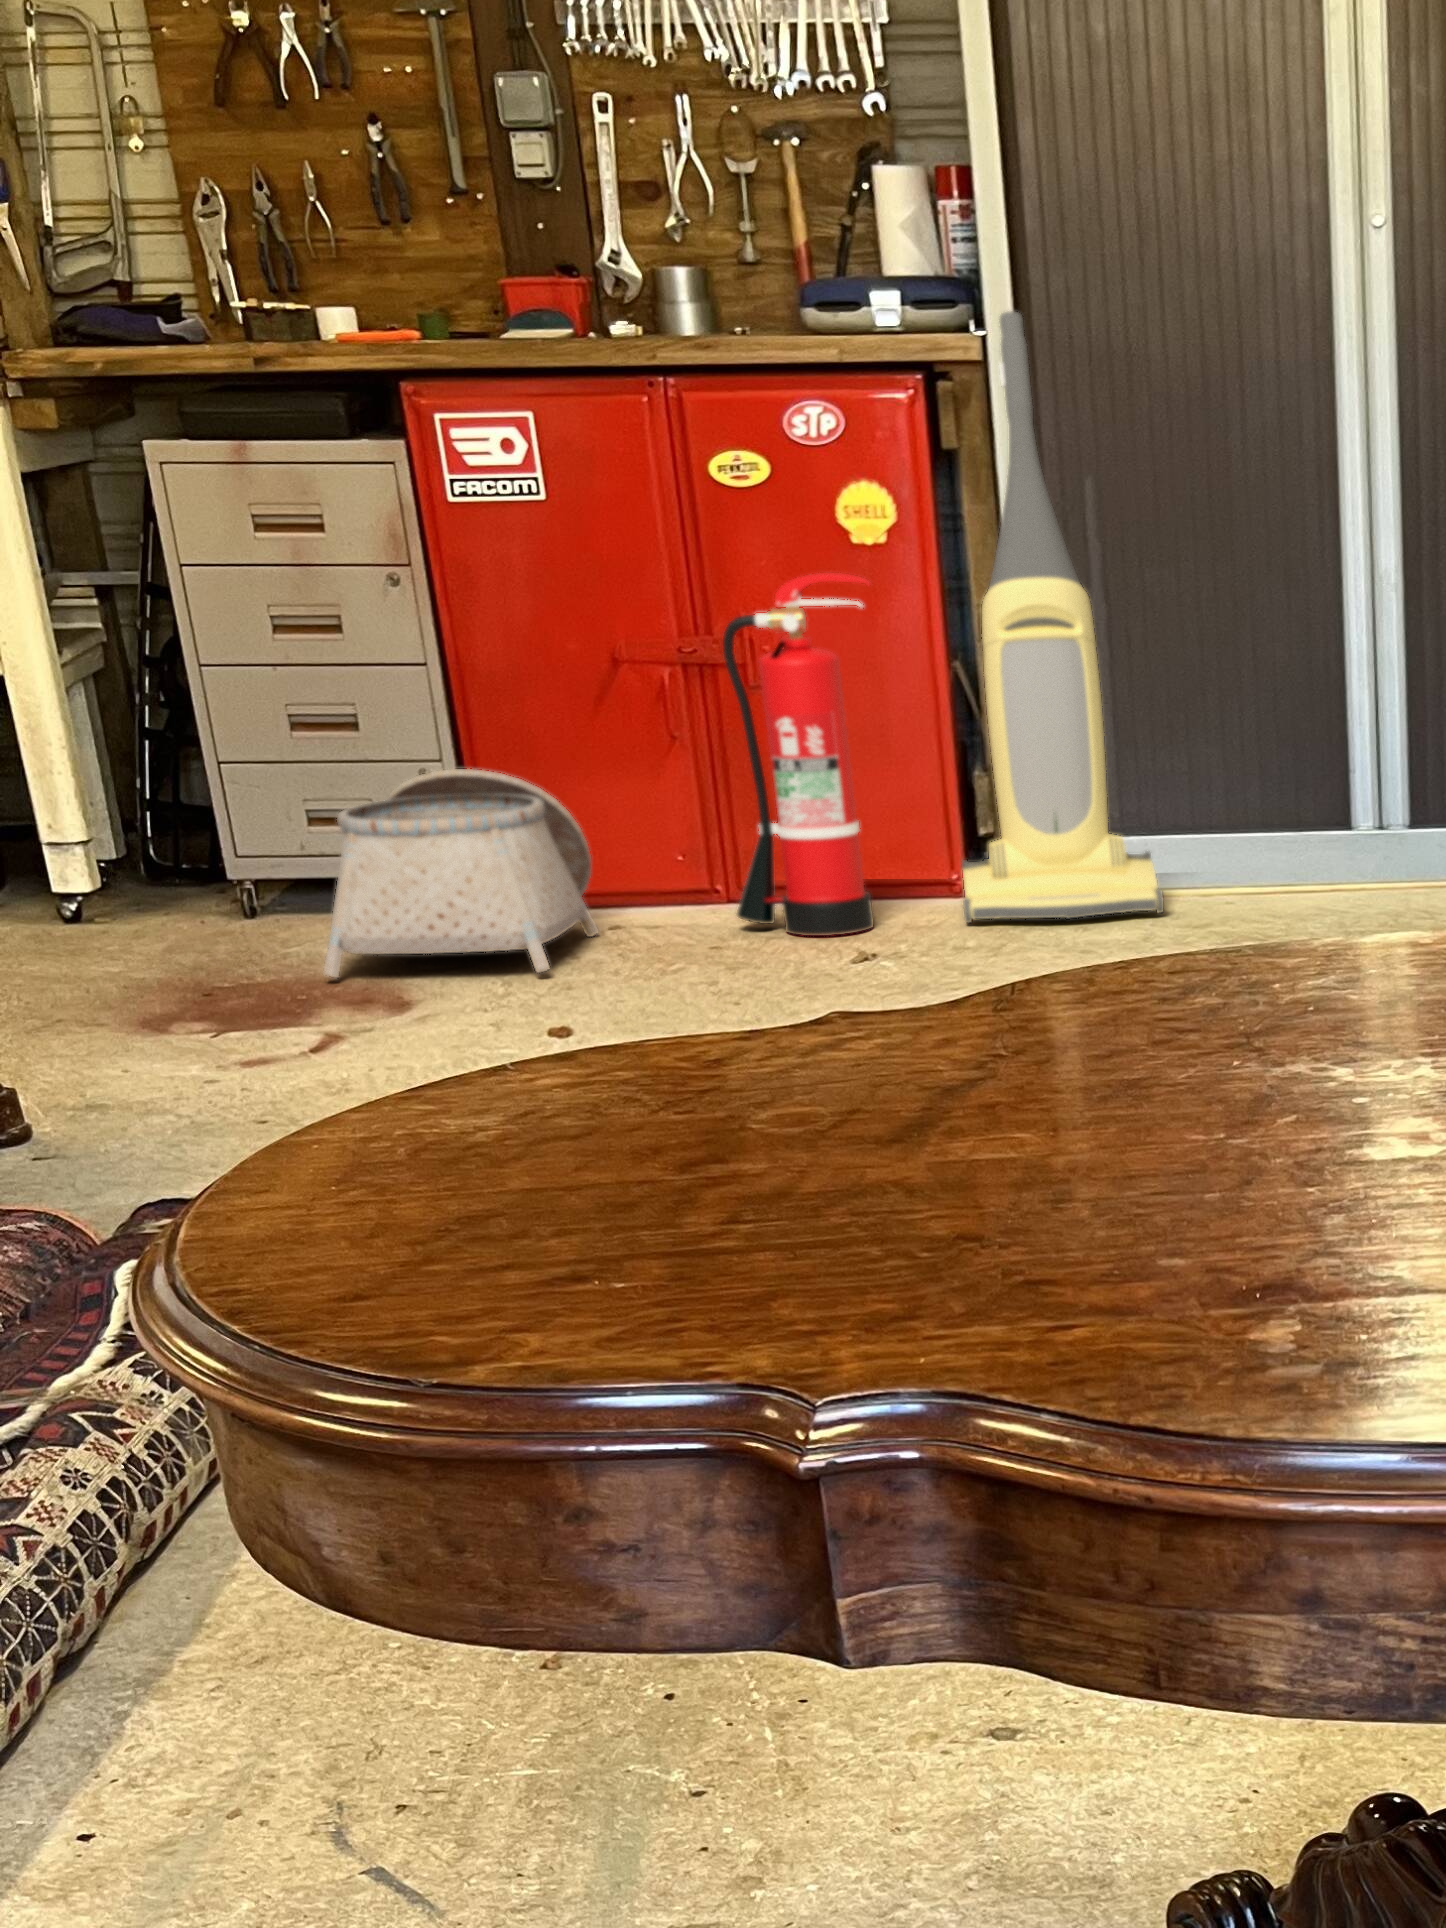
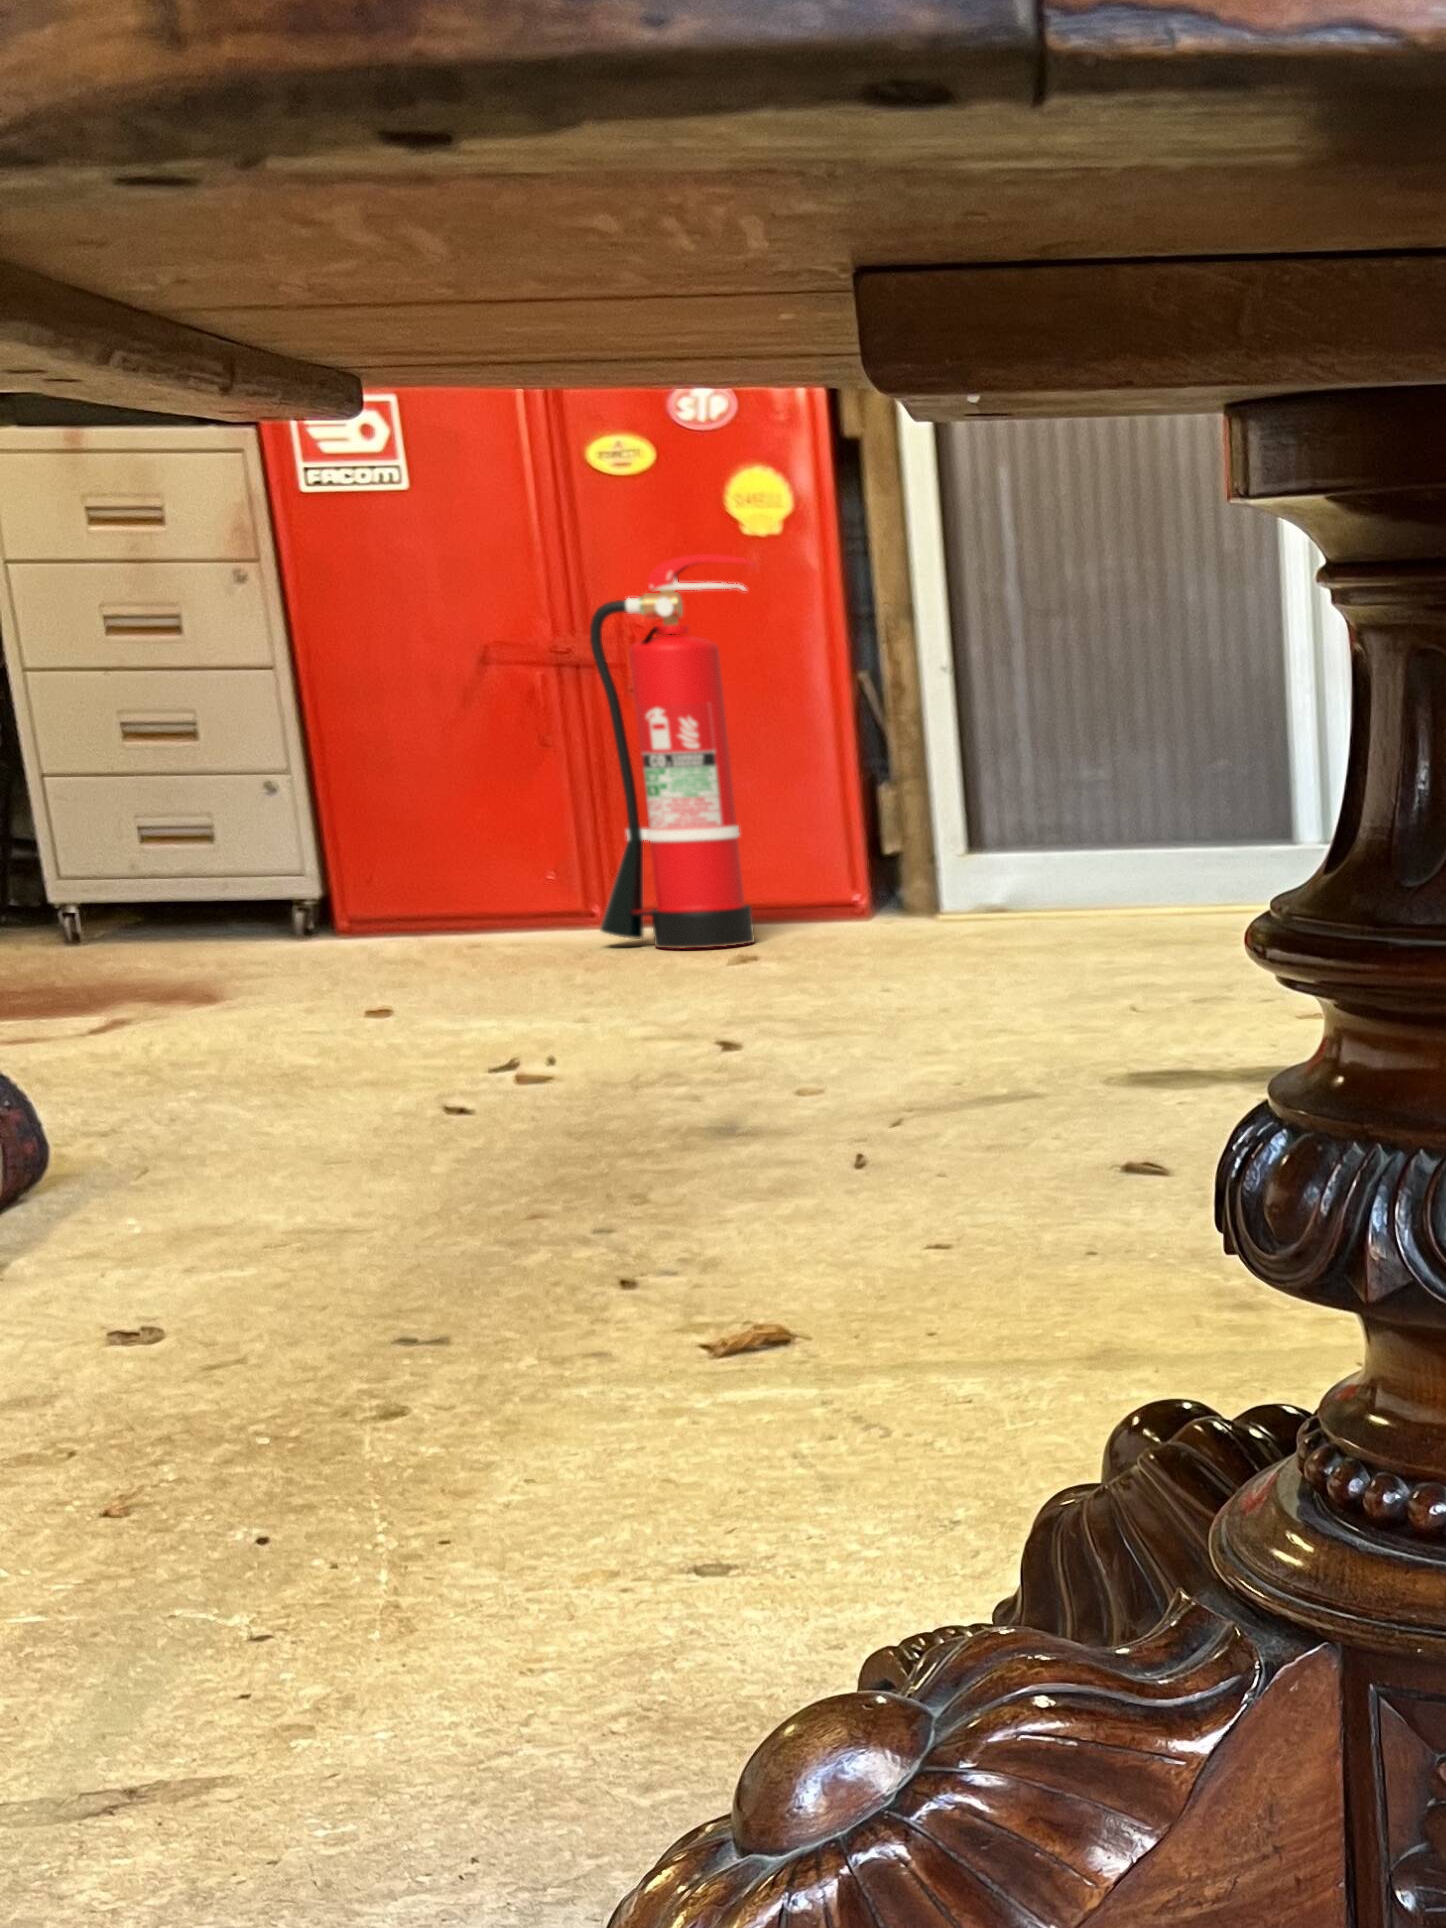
vacuum cleaner: present [962,311,1164,923] -> none [855,289,1081,938]
basket: present [323,769,598,977] -> none [117,766,445,982]

